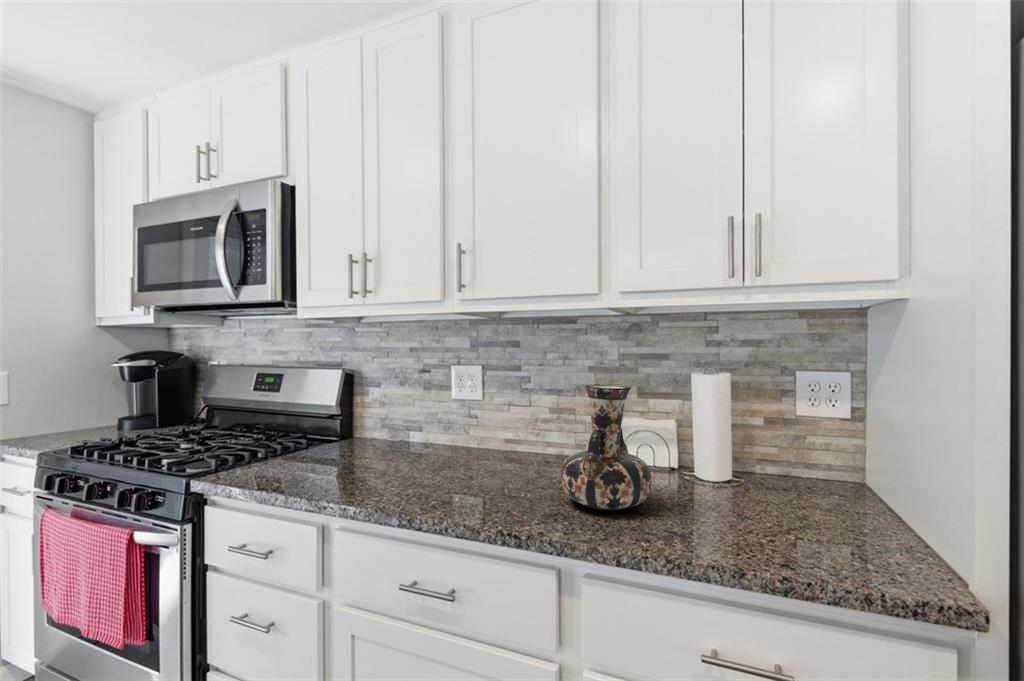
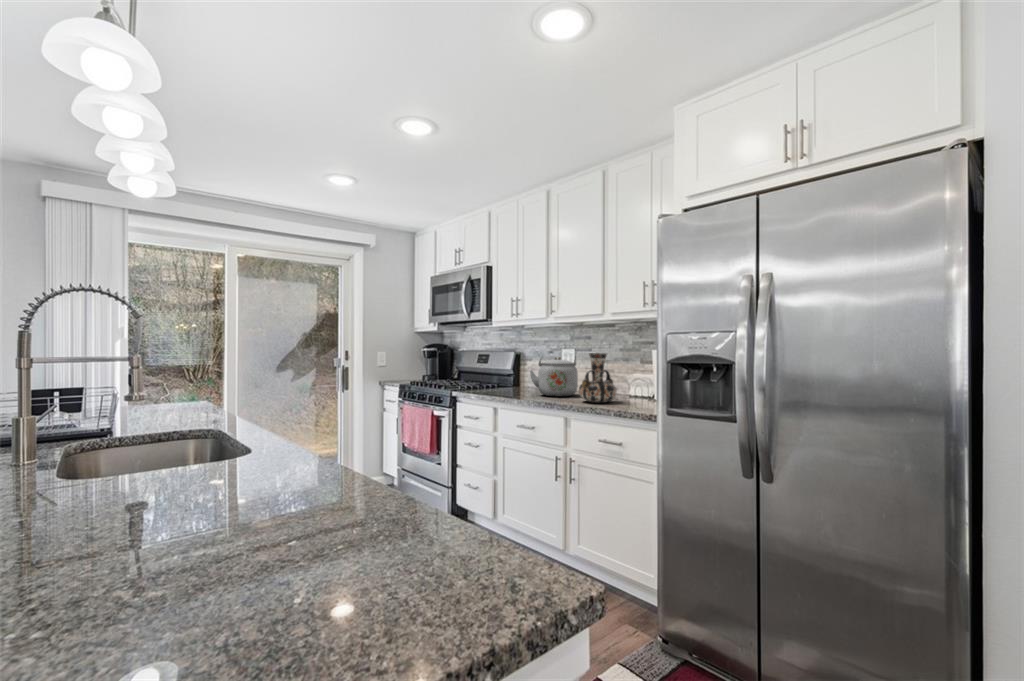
kettle: none [412,389,522,485] -> present [530,357,578,396]

